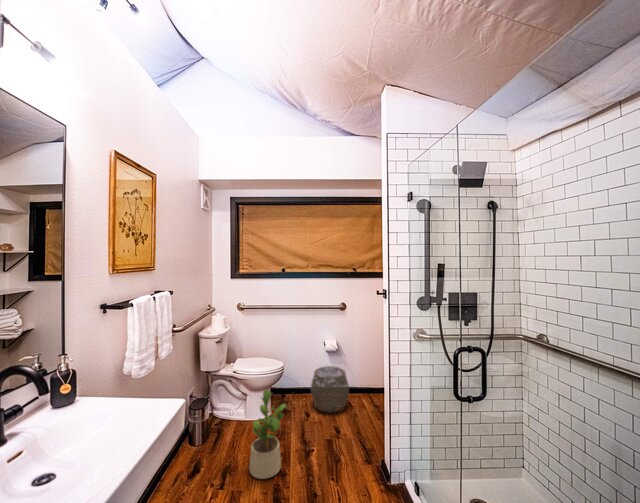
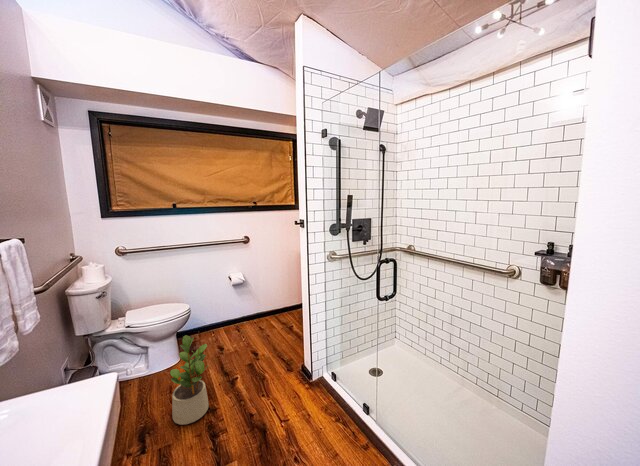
woven basket: present [311,366,349,412] -> none [220,299,258,341]

